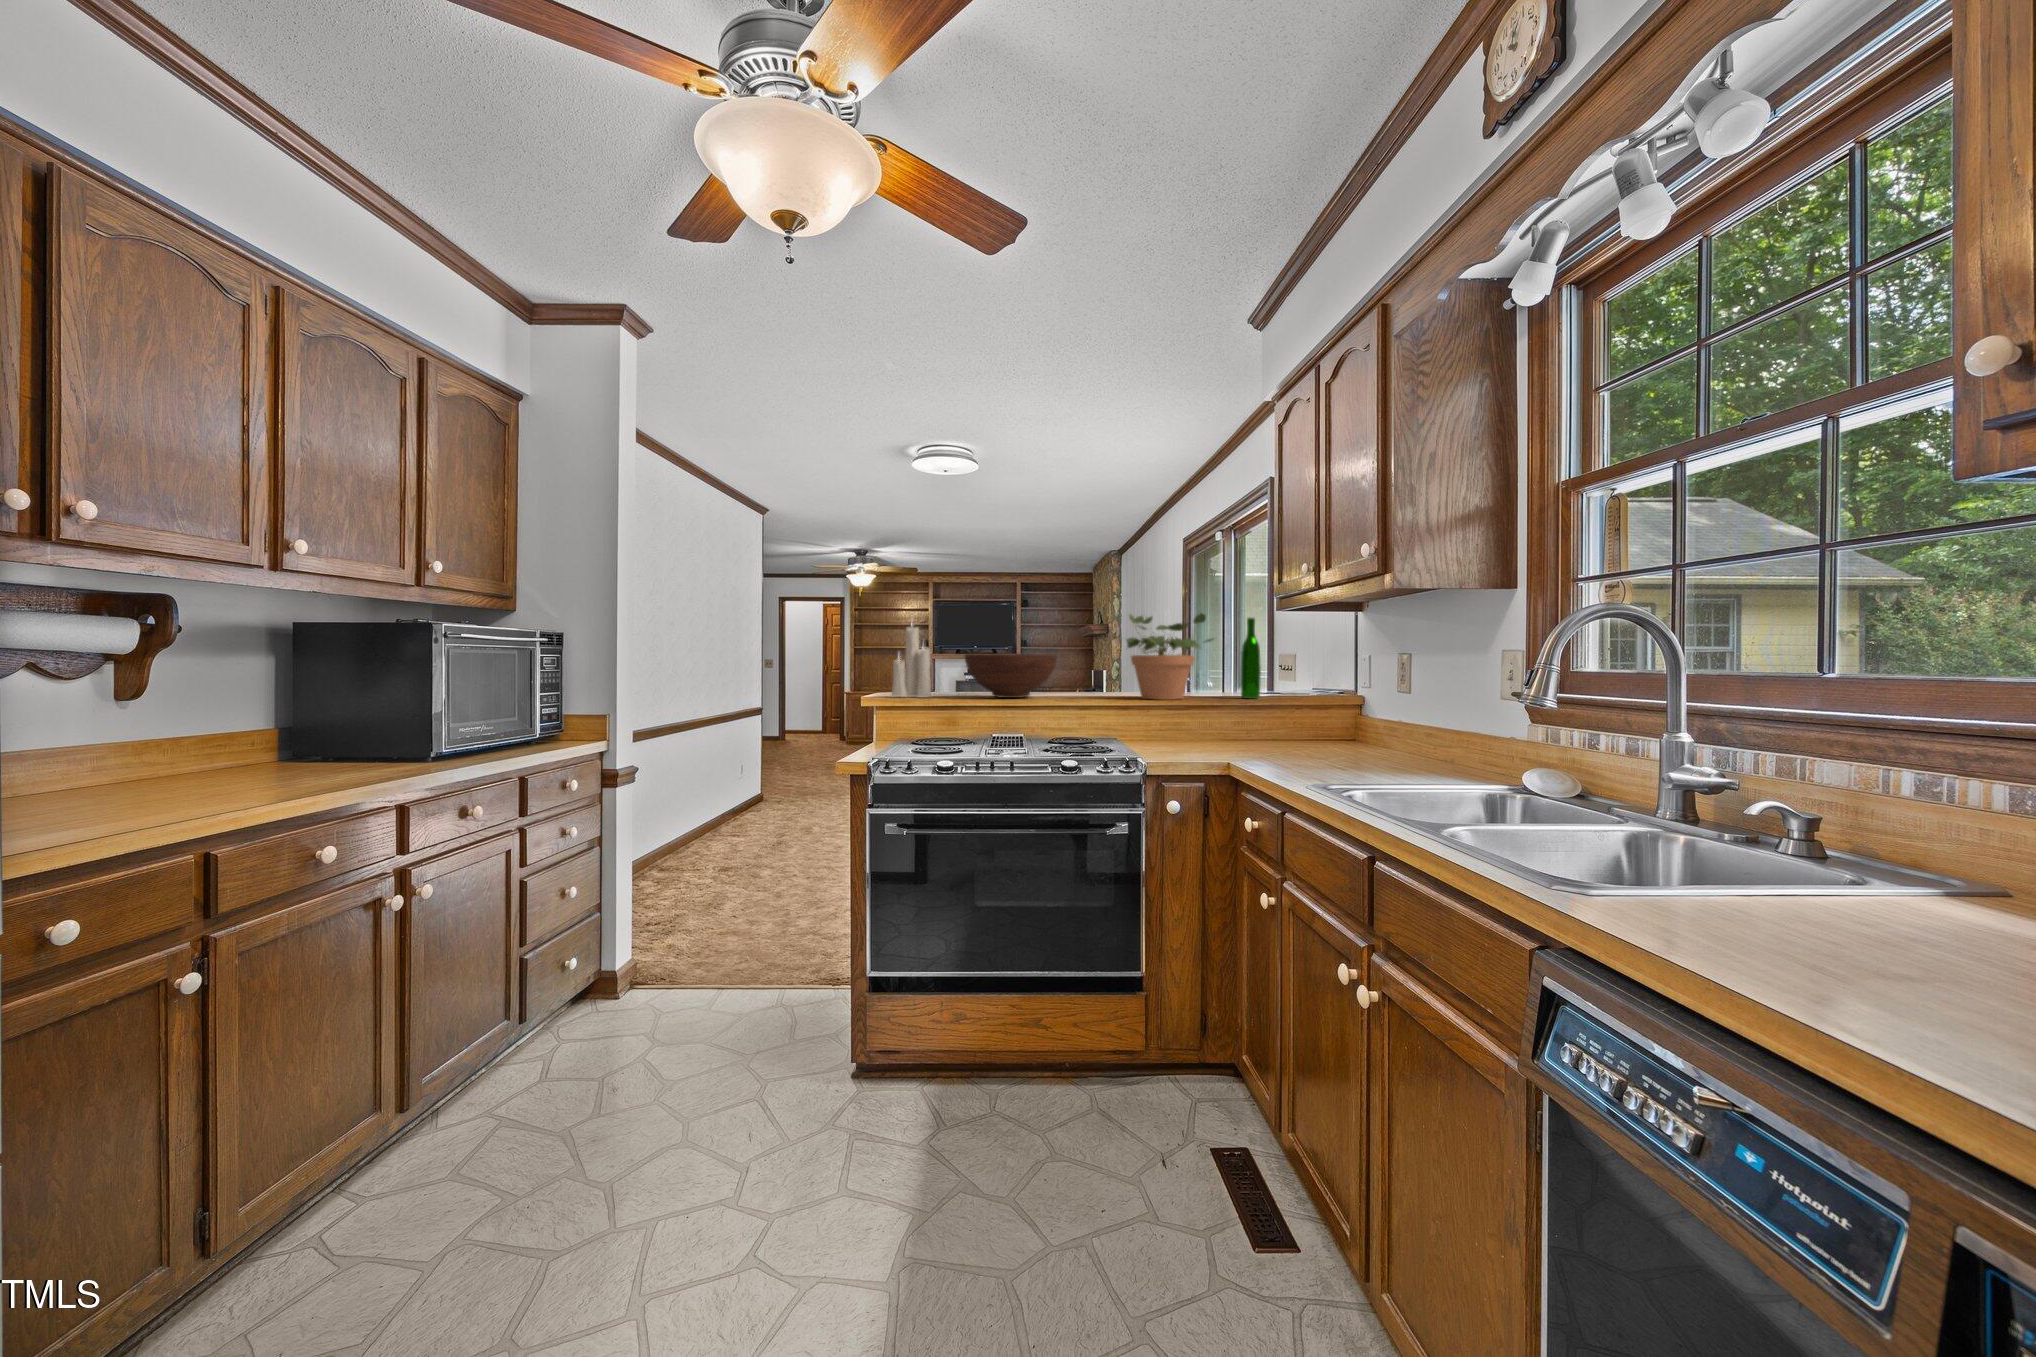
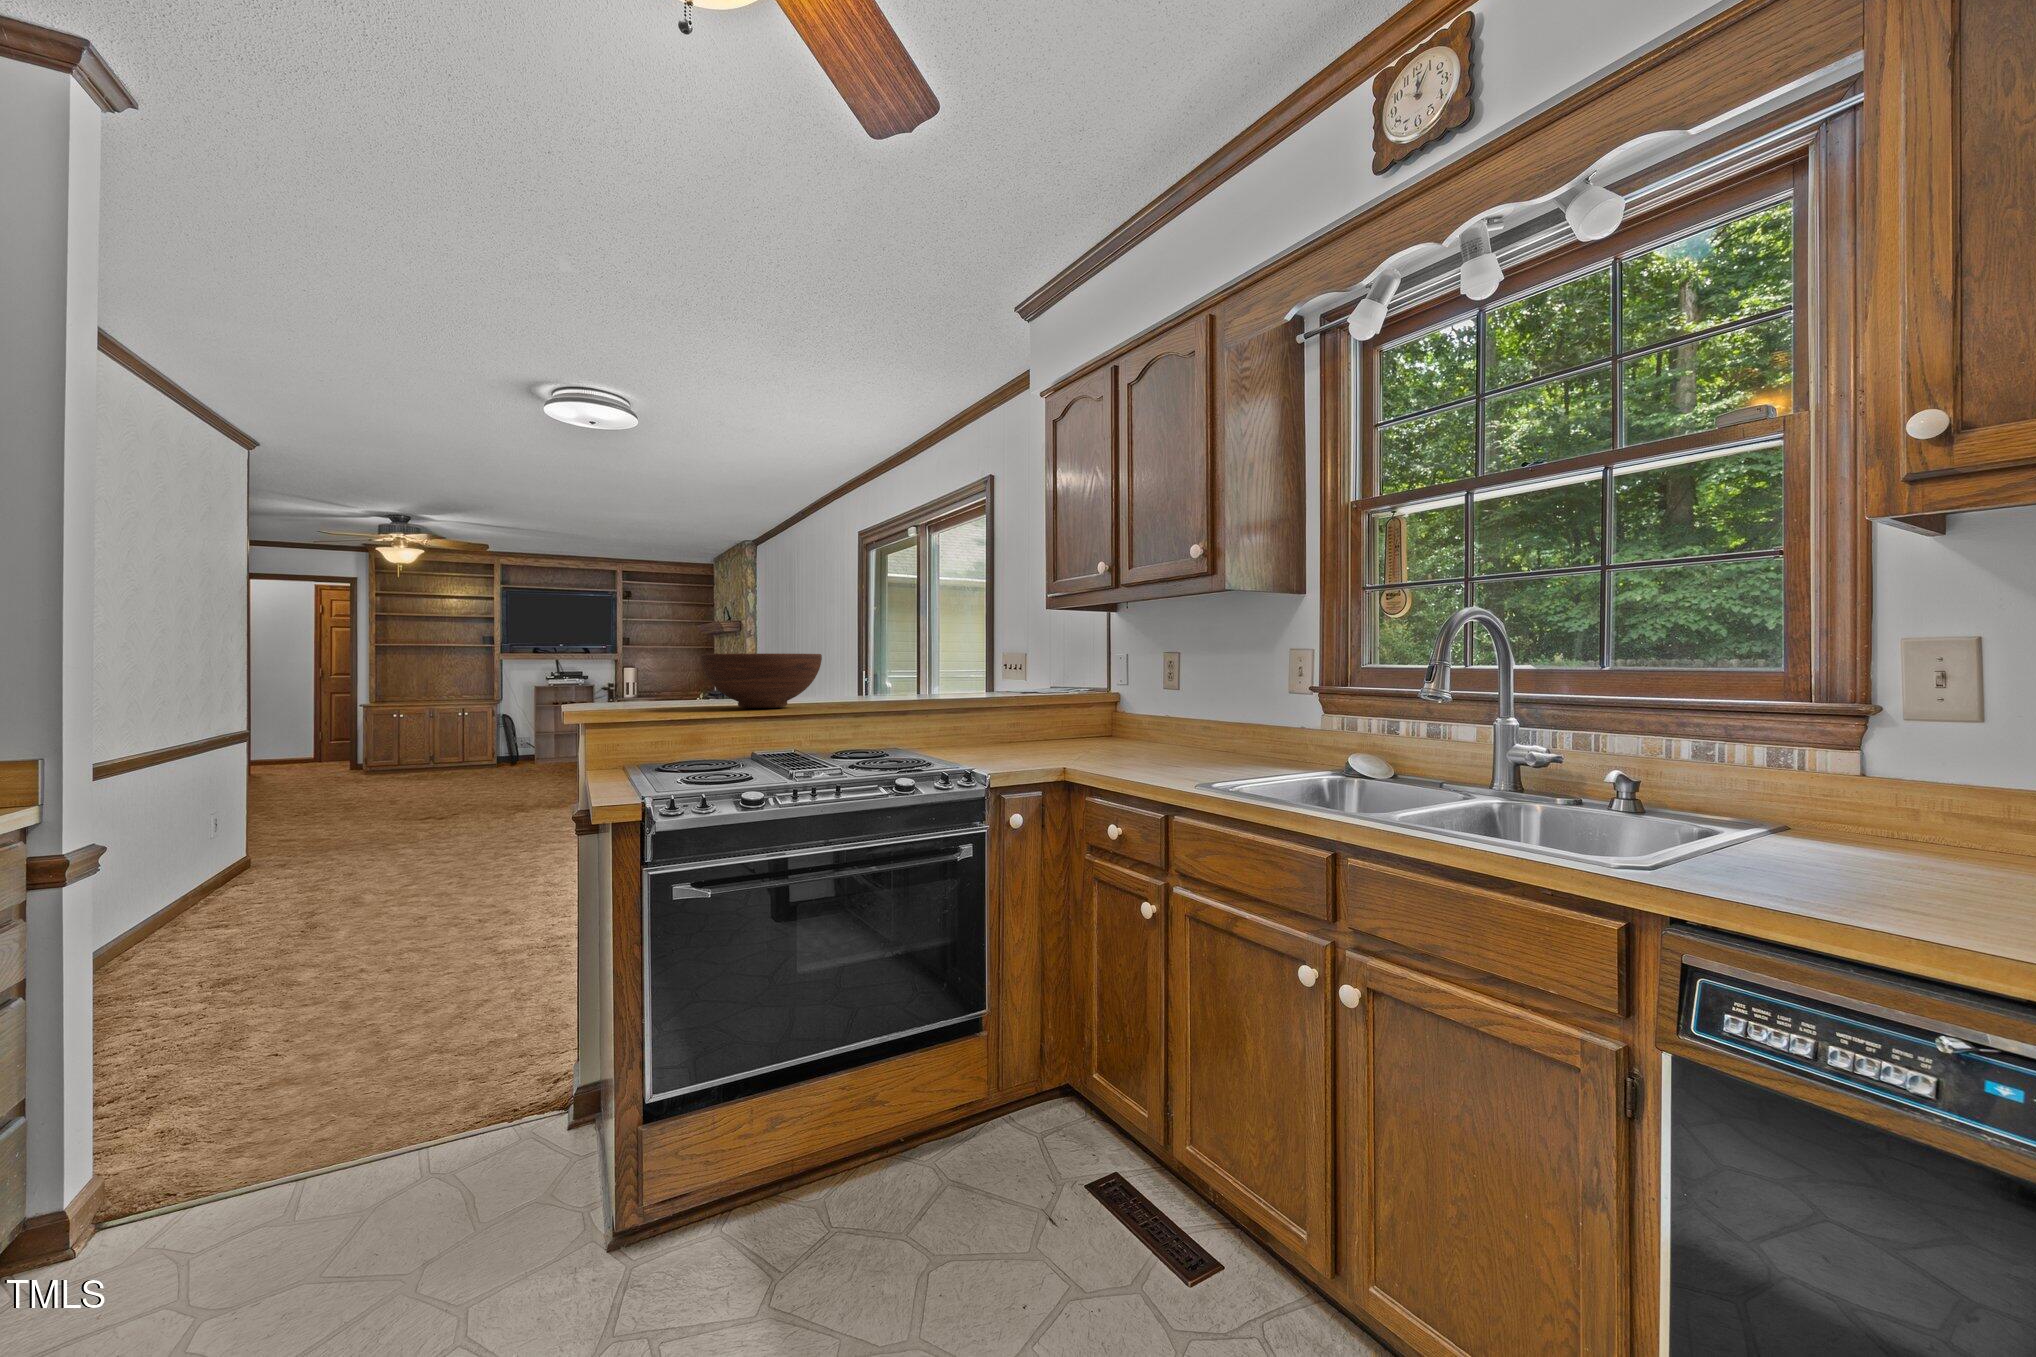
potted plant: present [1127,613,1213,700] -> none [896,607,1003,705]
wine bottle: present [1241,618,1261,699] -> none [1015,615,1035,701]
candle: present [892,627,932,697] -> none [595,599,655,712]

